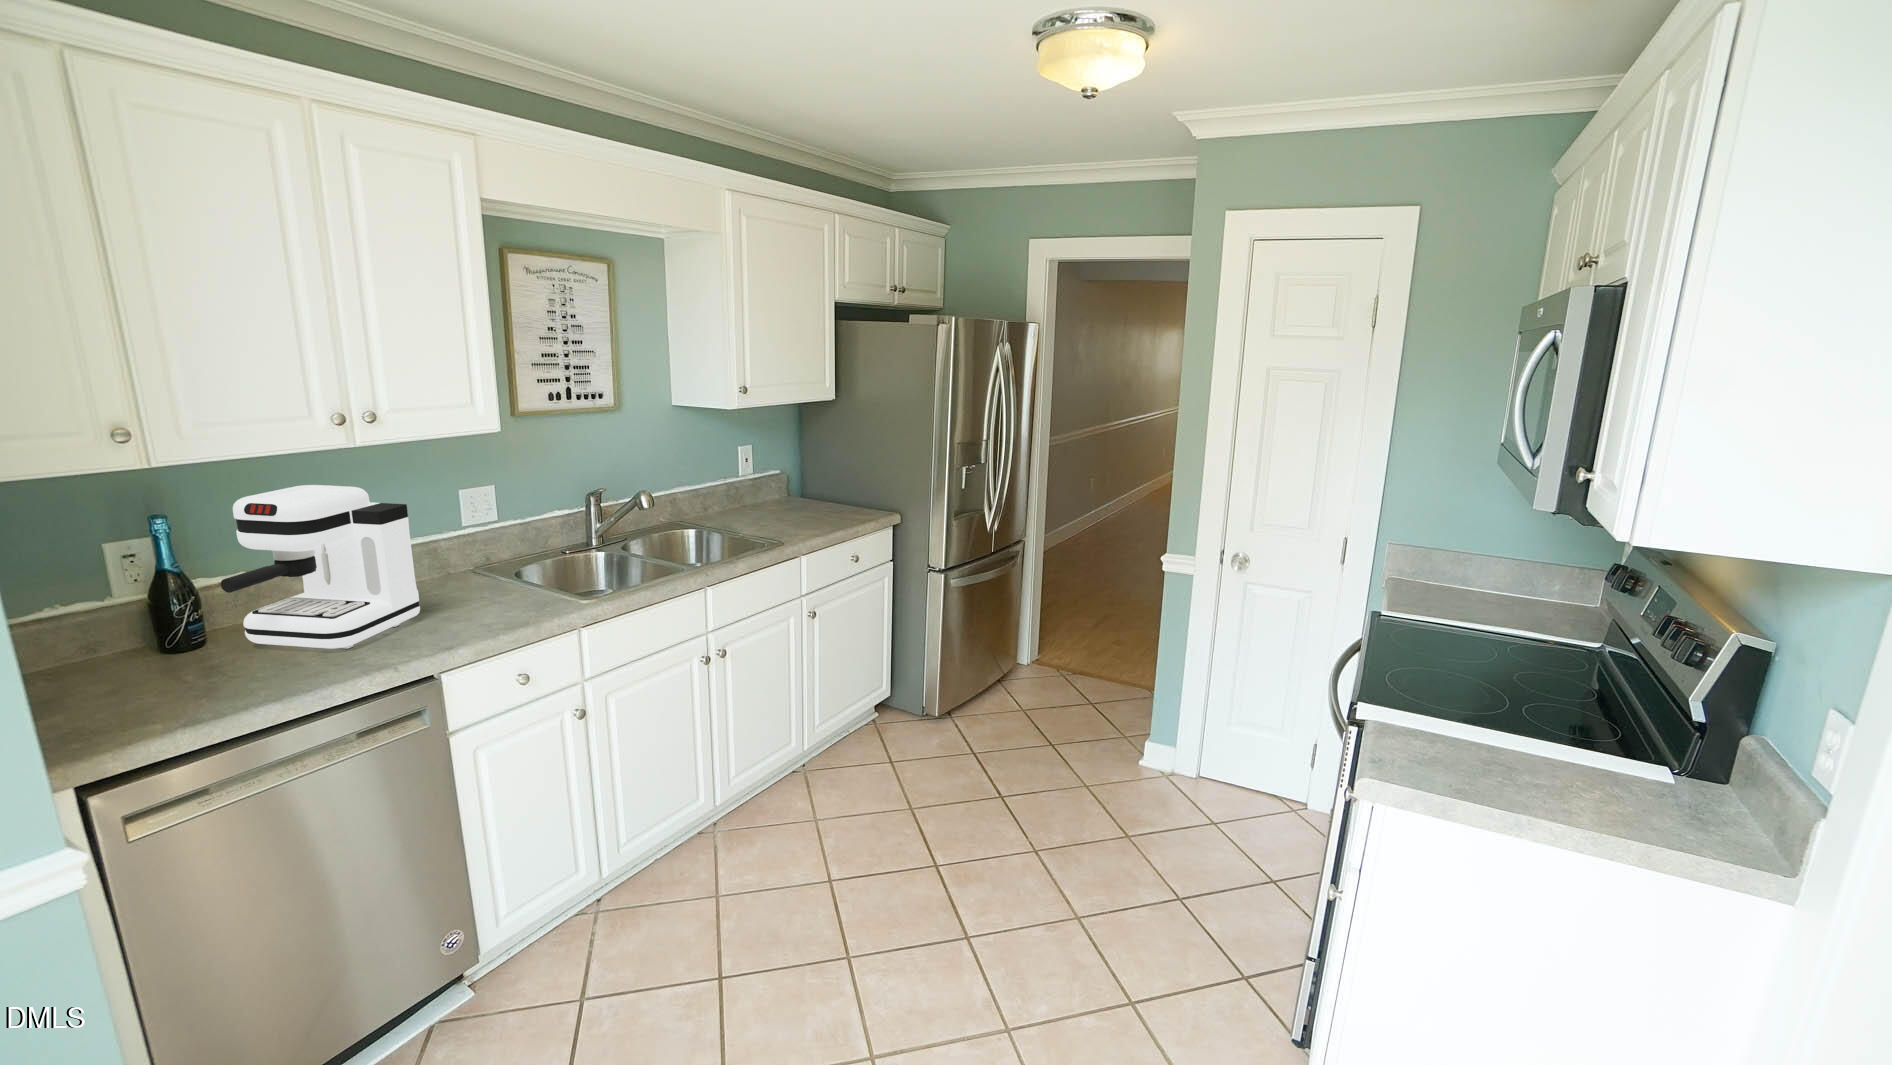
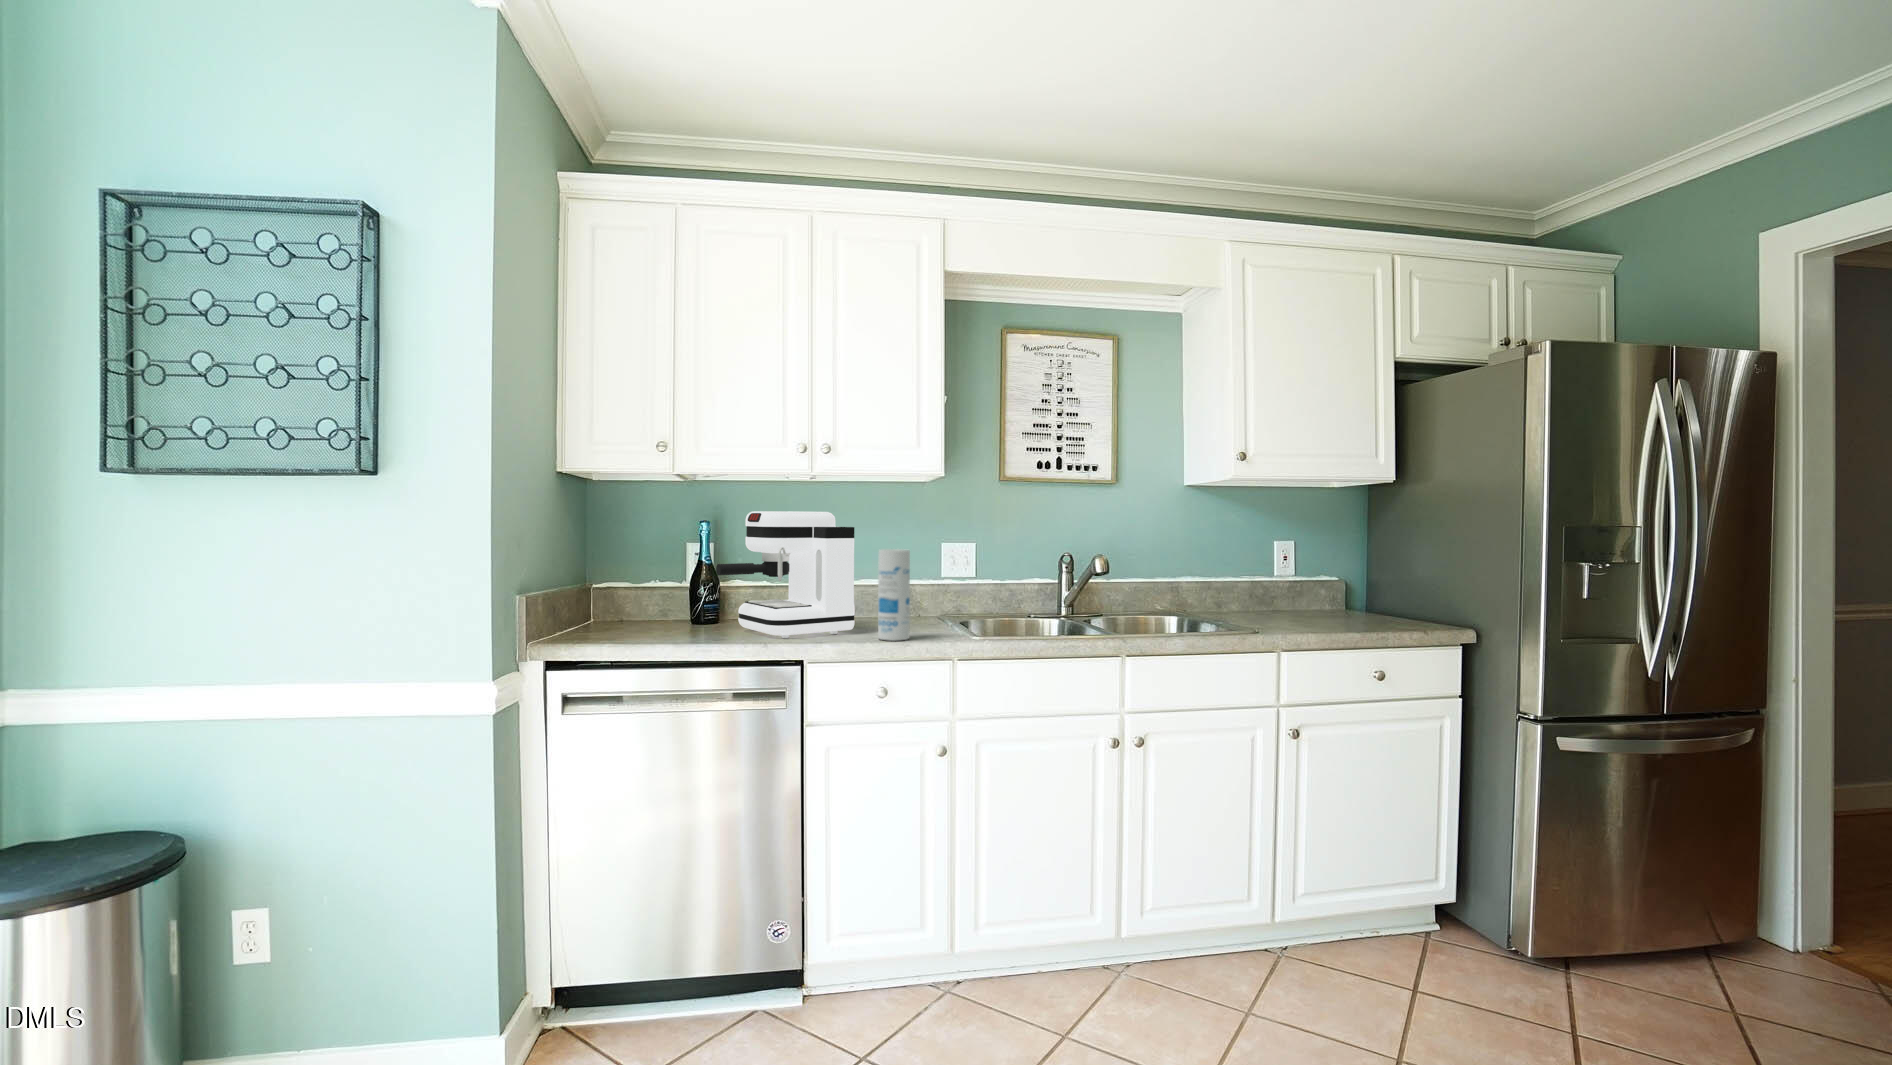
canister: none [456,524,503,624] -> present [878,549,910,641]

